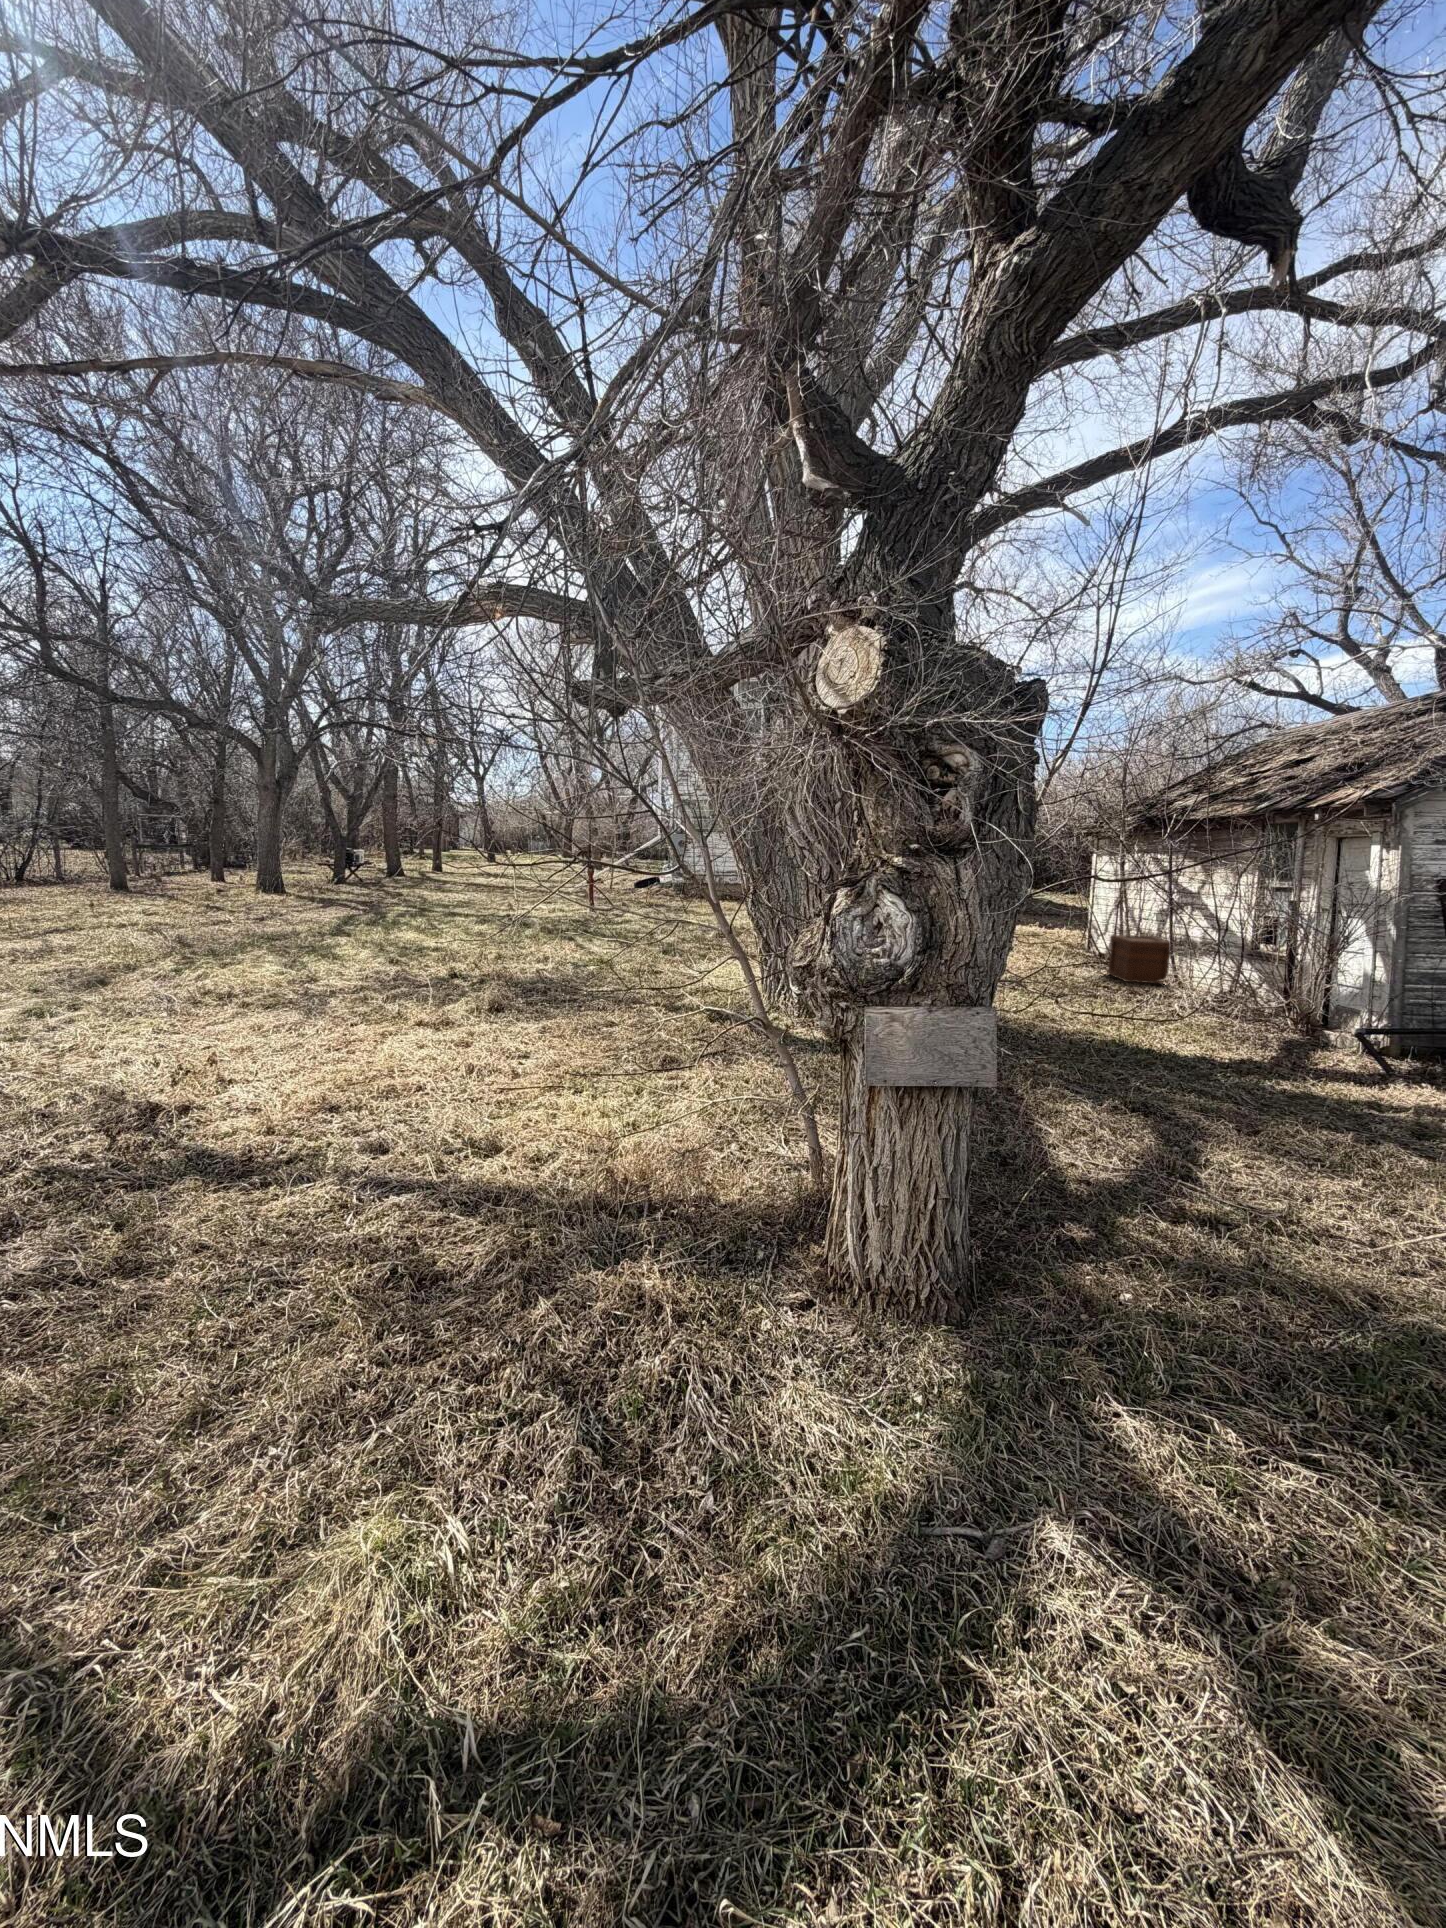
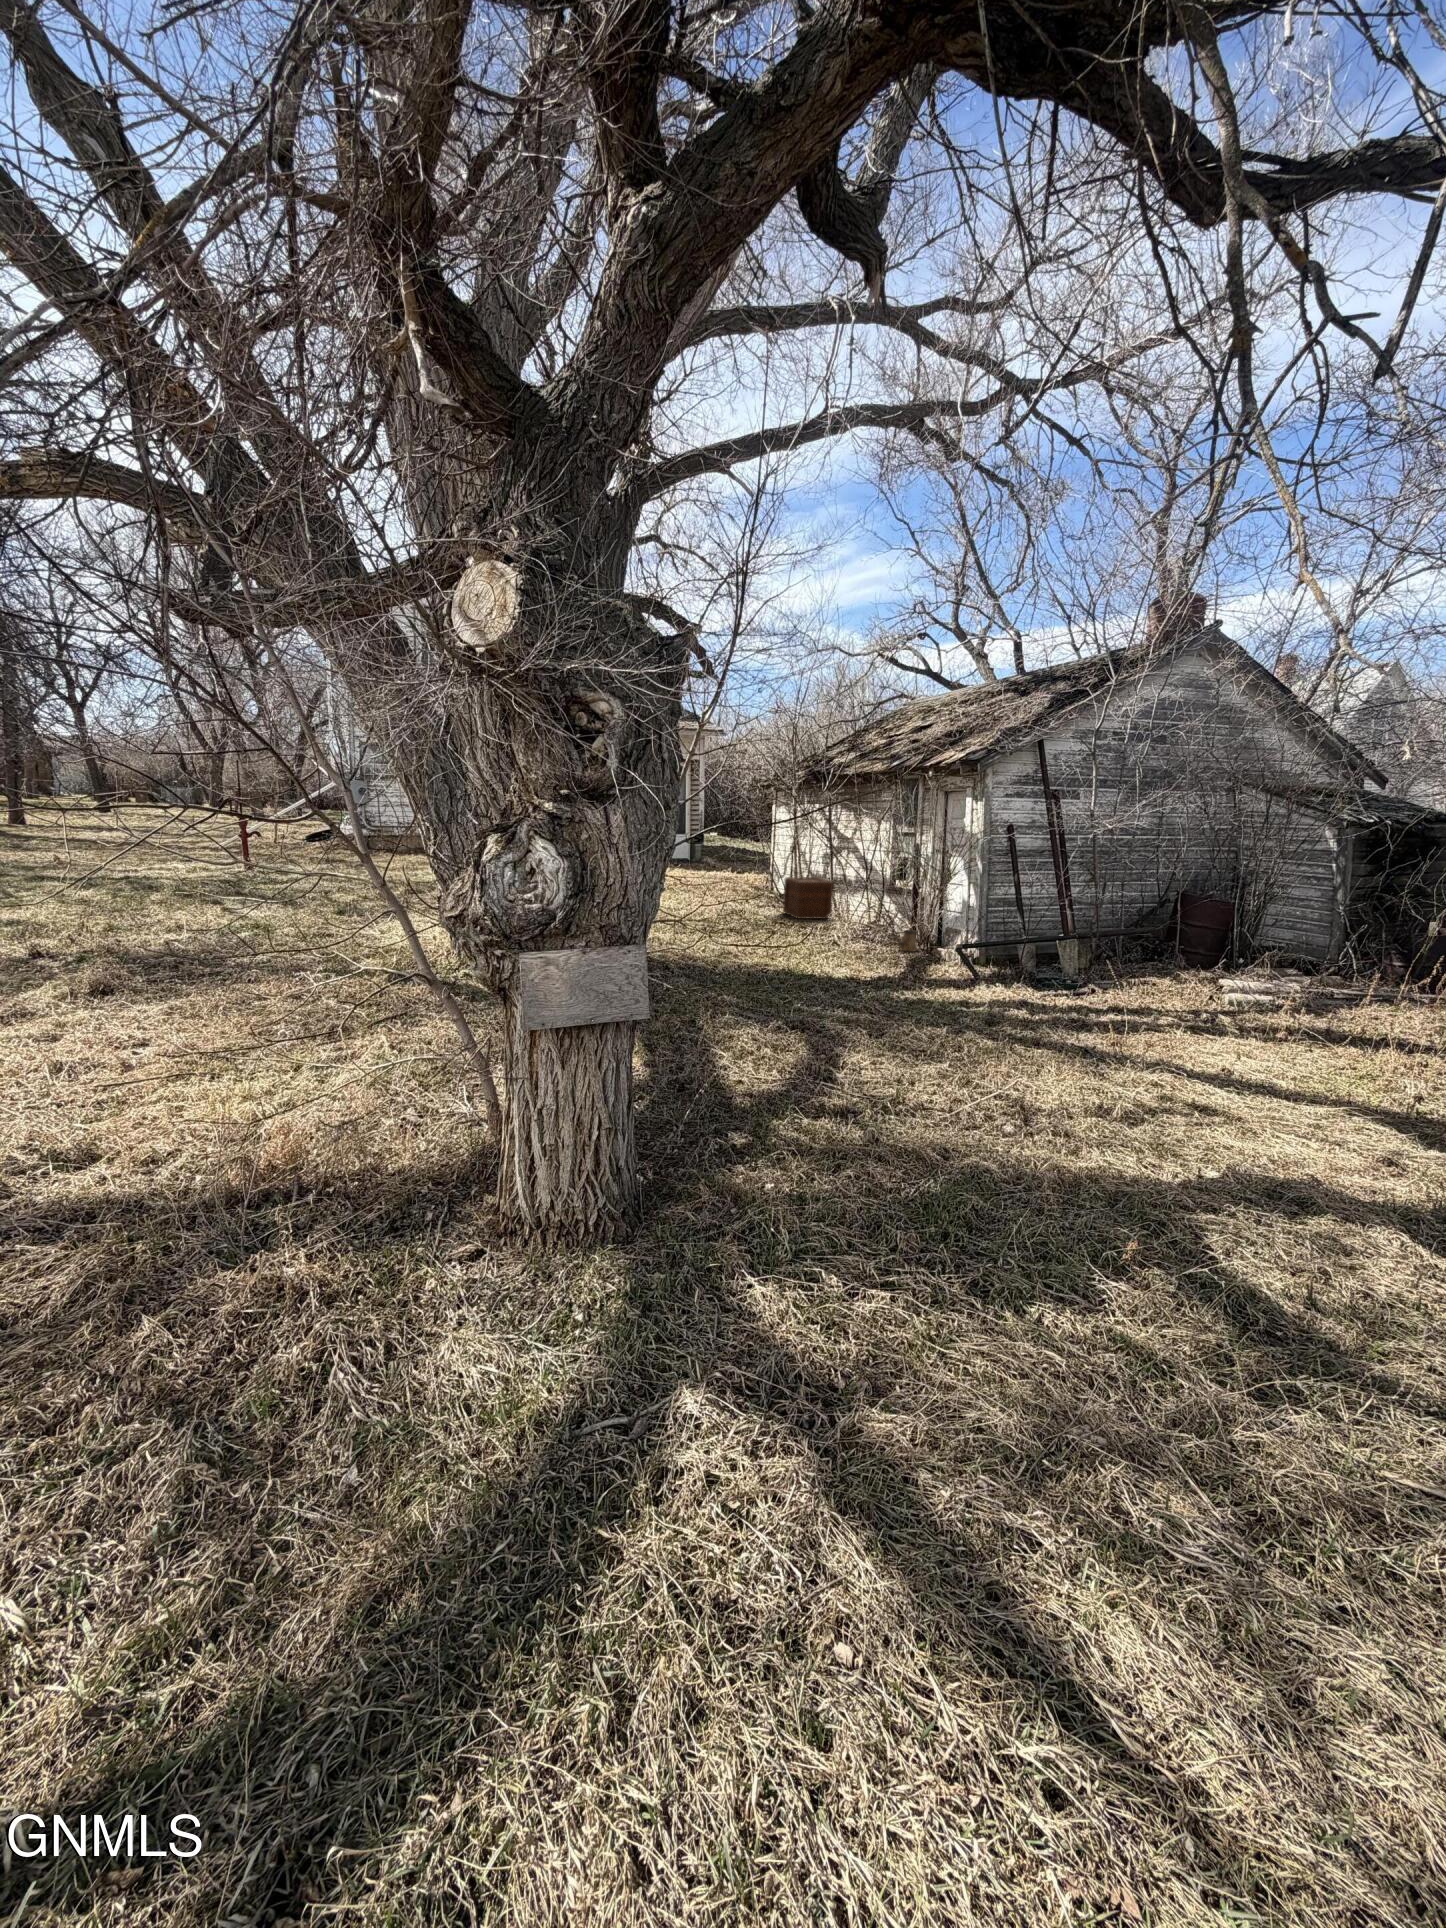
watering can: none [1251,1002,1298,1032] -> present [893,930,921,952]

